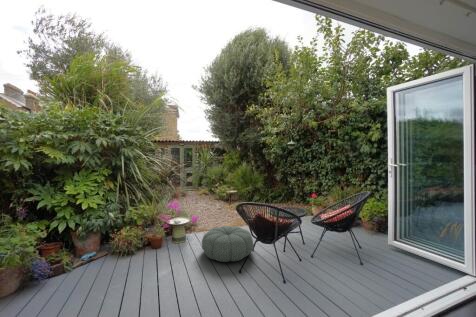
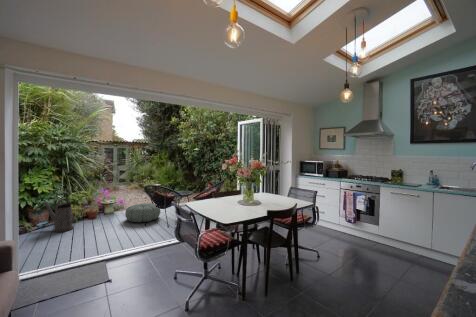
watering can: none [90,221,129,277] -> present [44,198,74,232]

